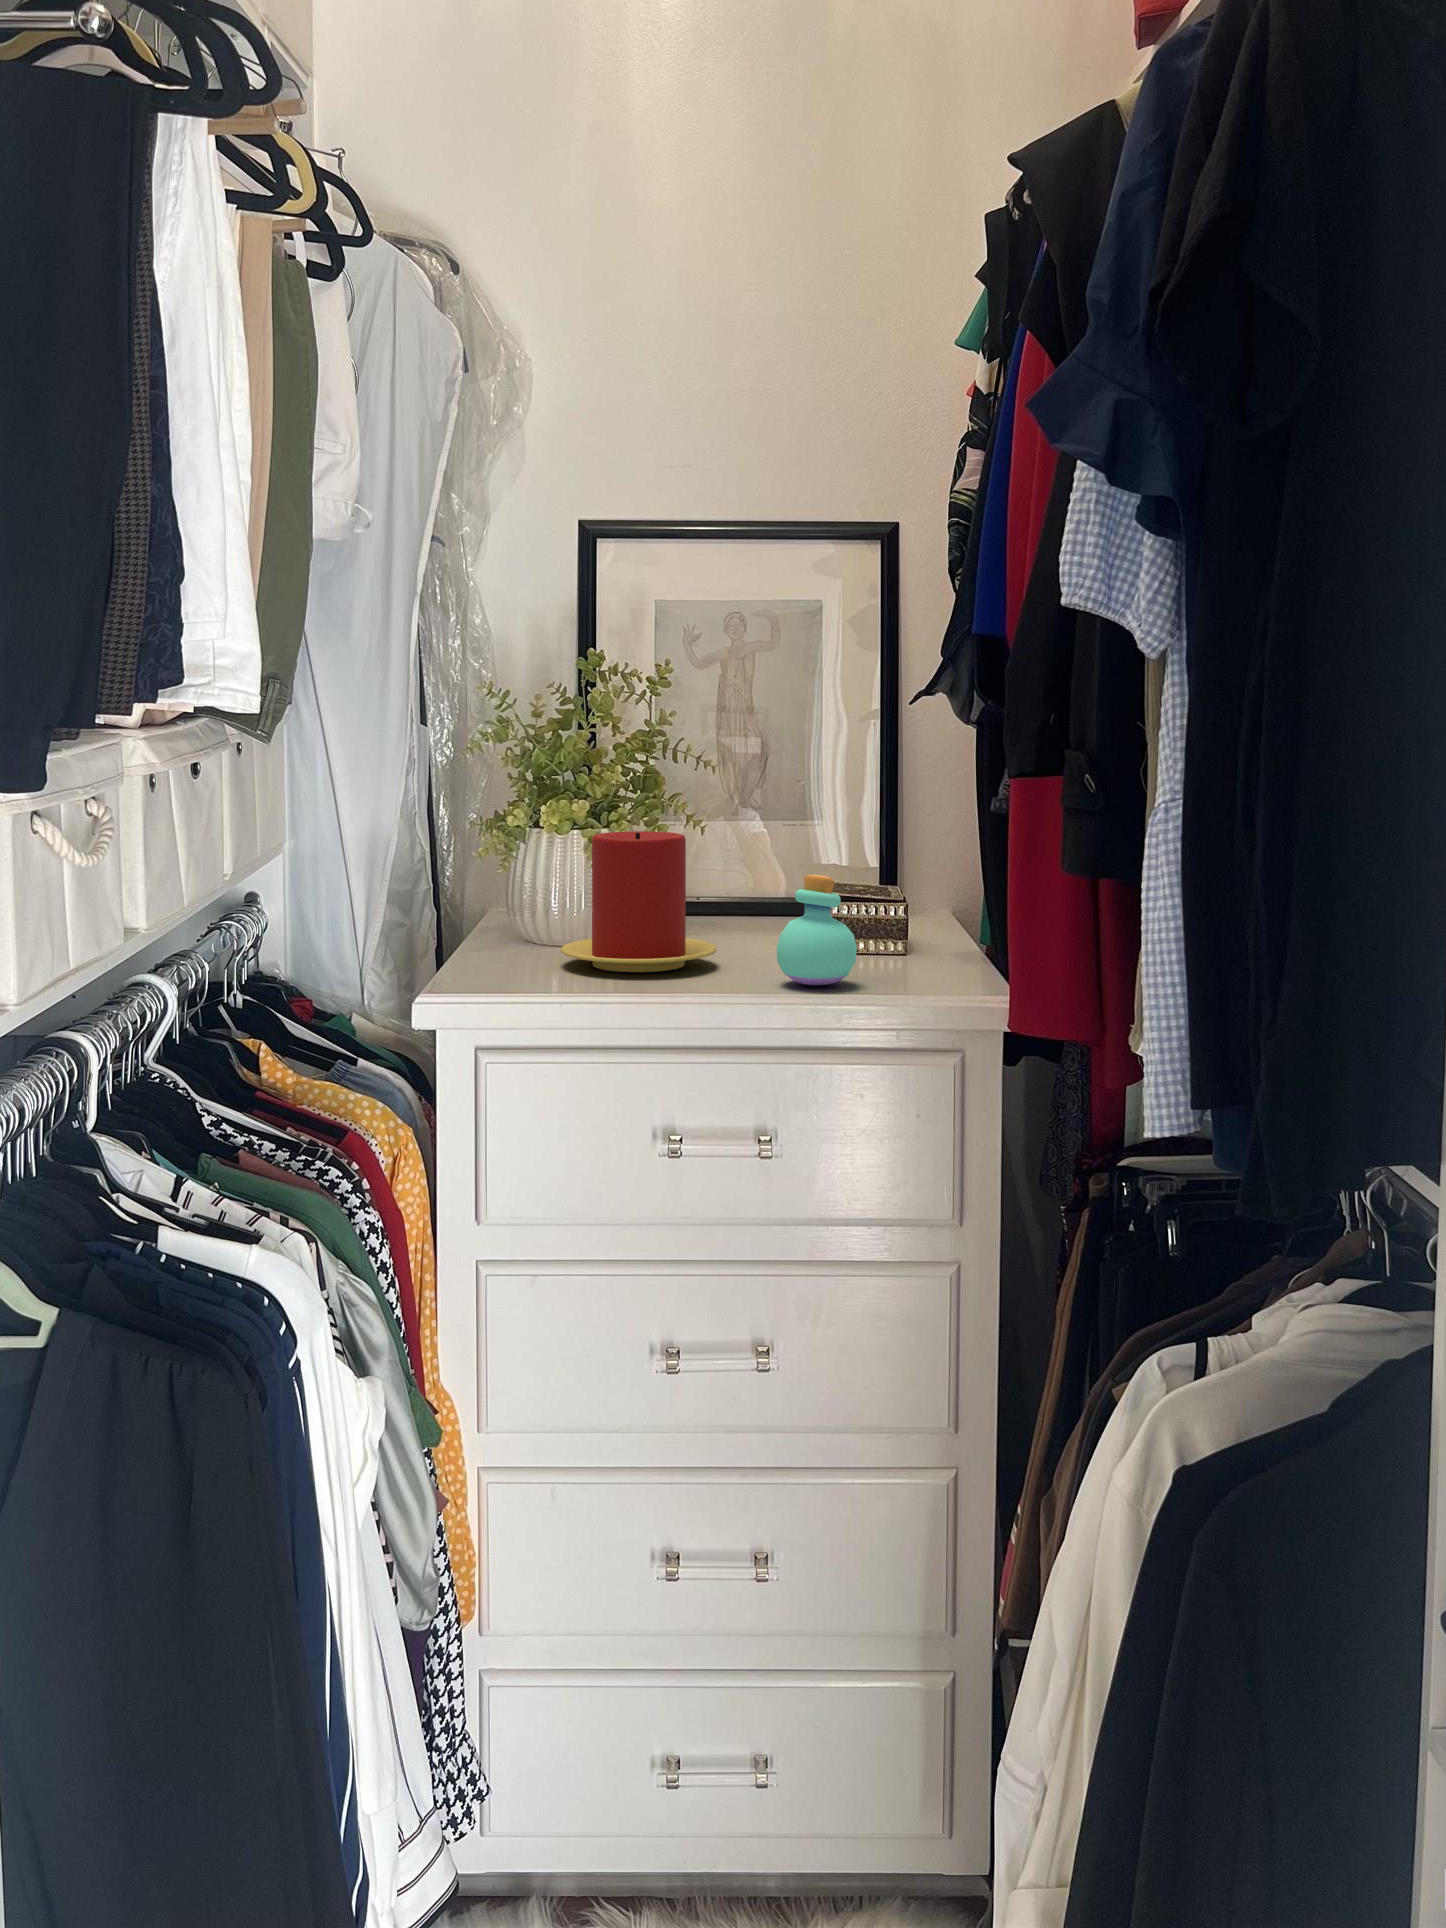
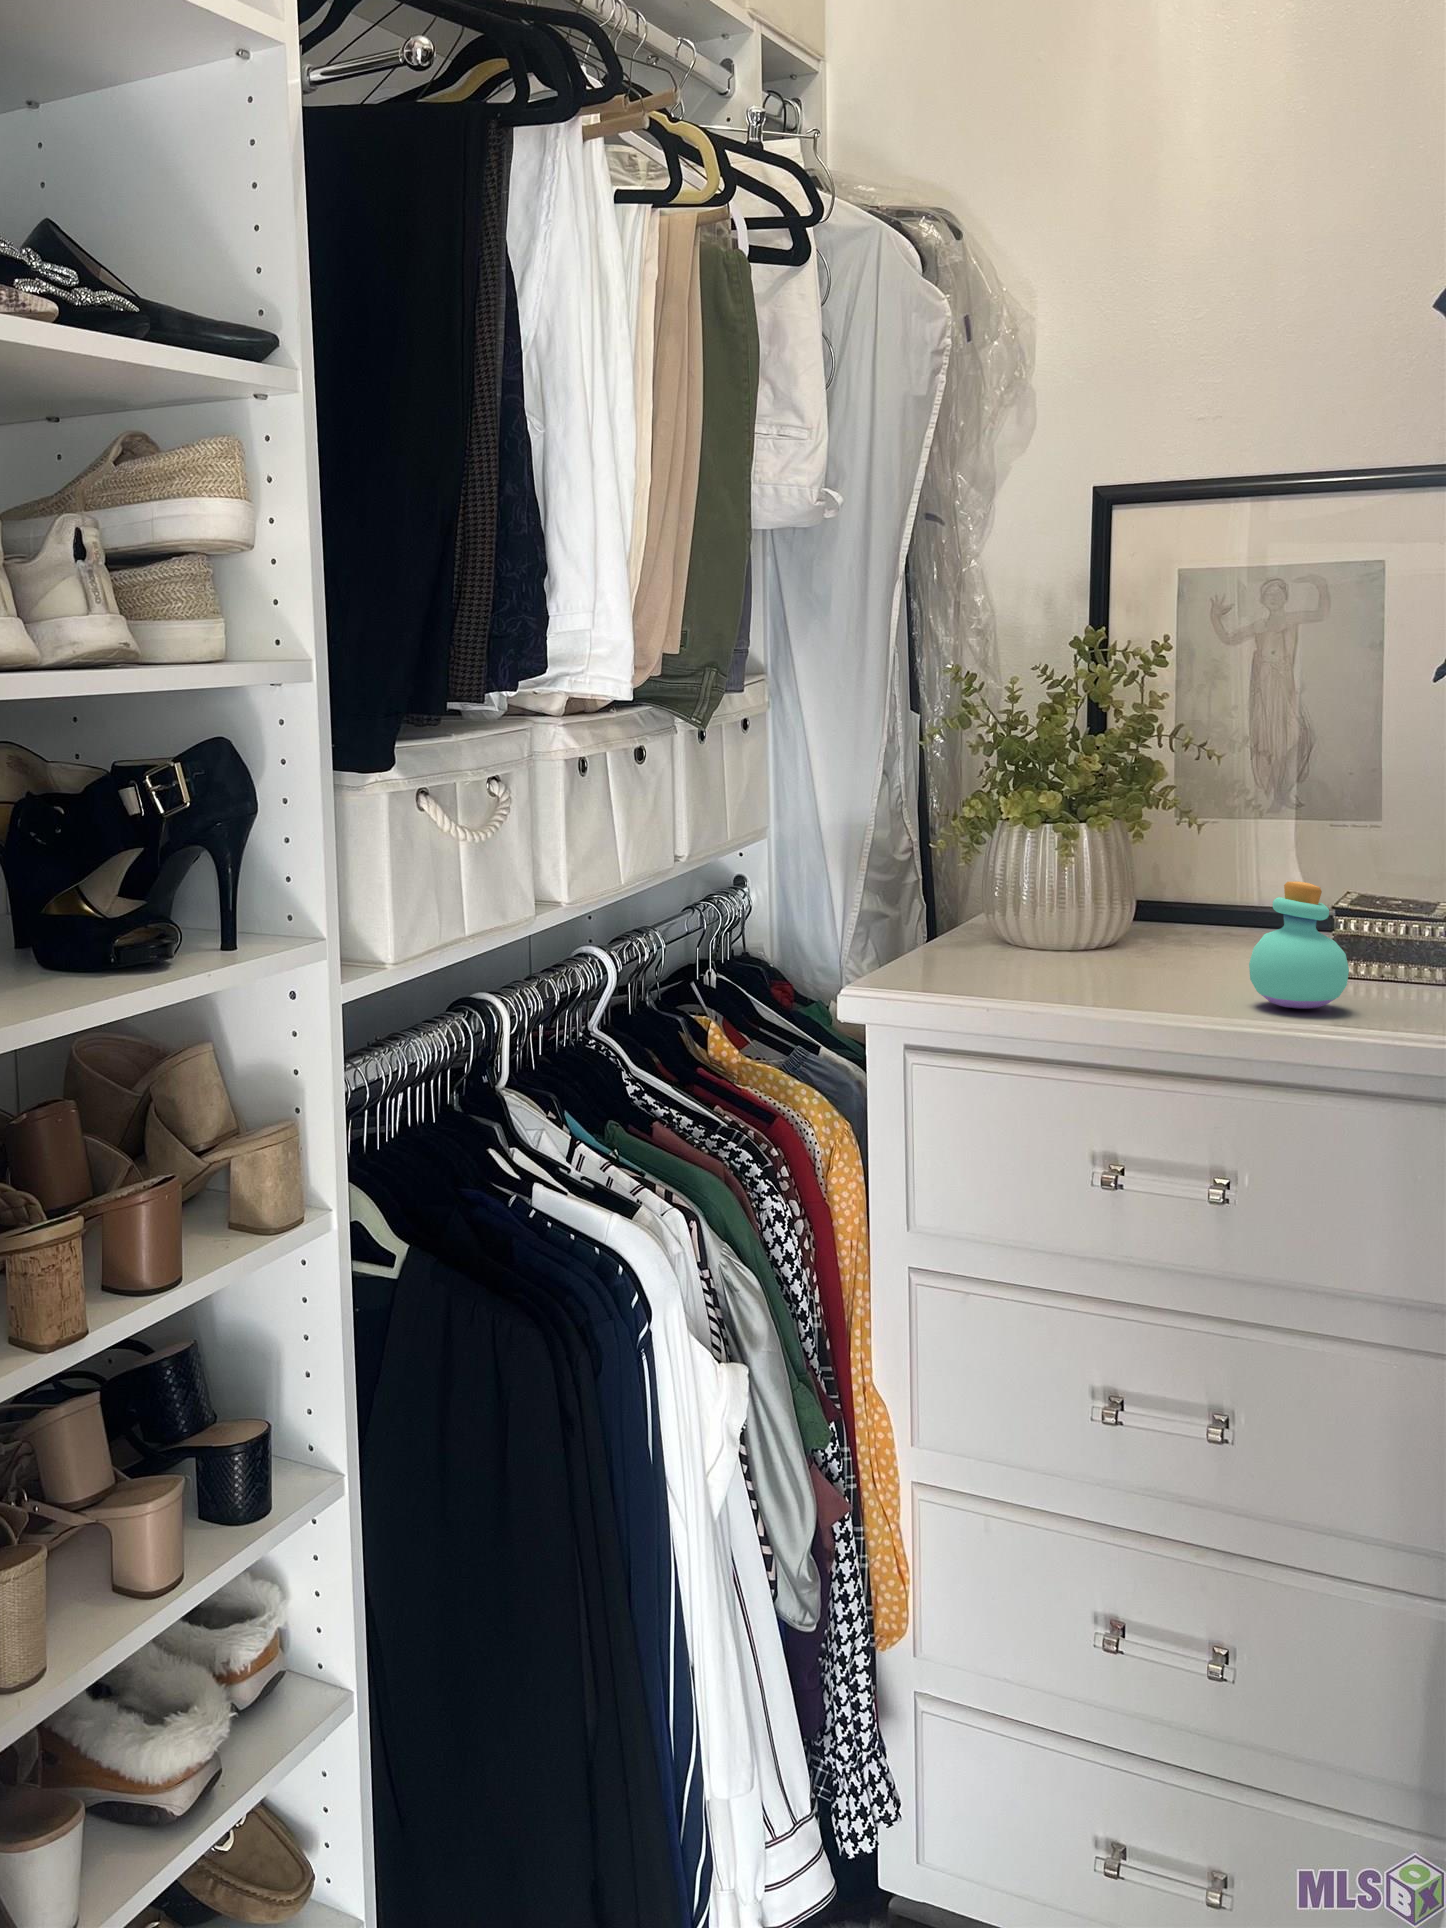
candle: present [561,831,717,972] -> none [1020,826,1197,979]

